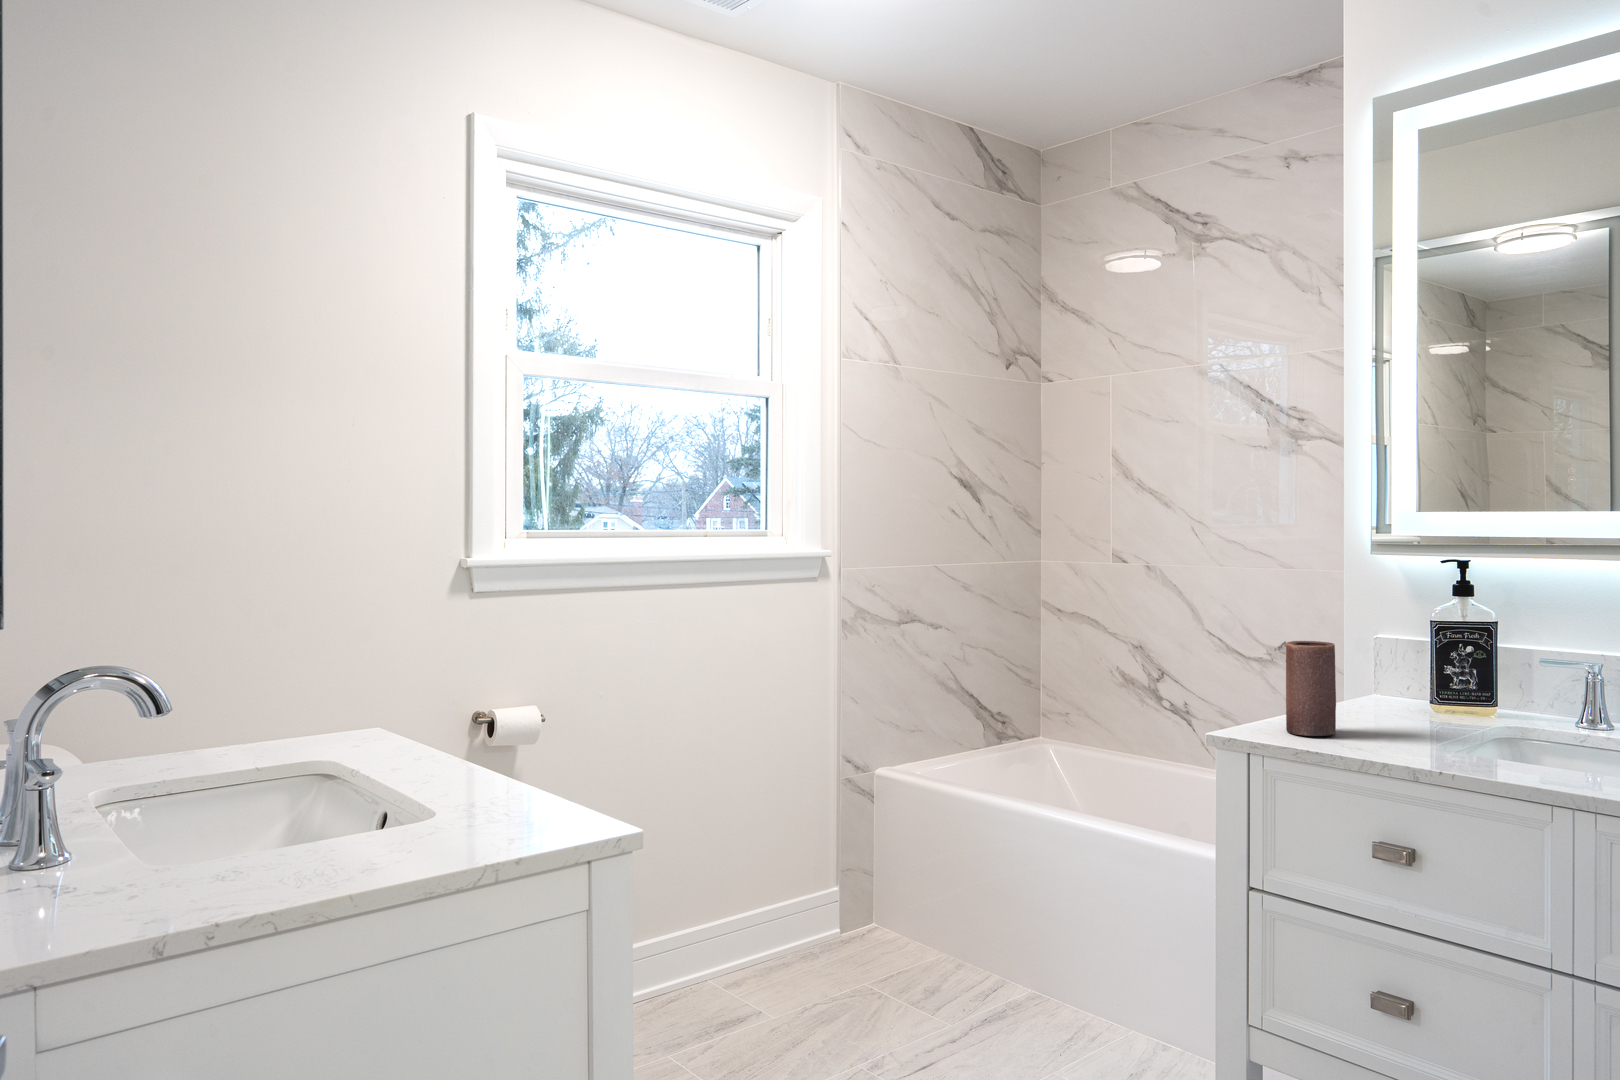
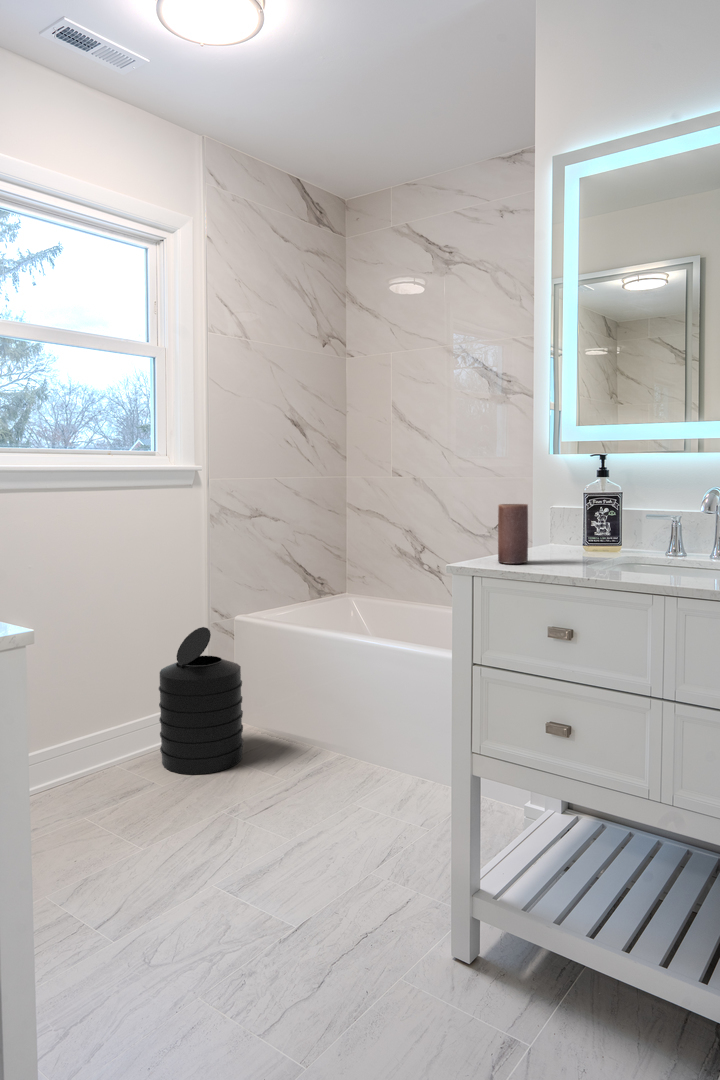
trash can: none [766,786,885,1006] -> present [159,627,243,775]

